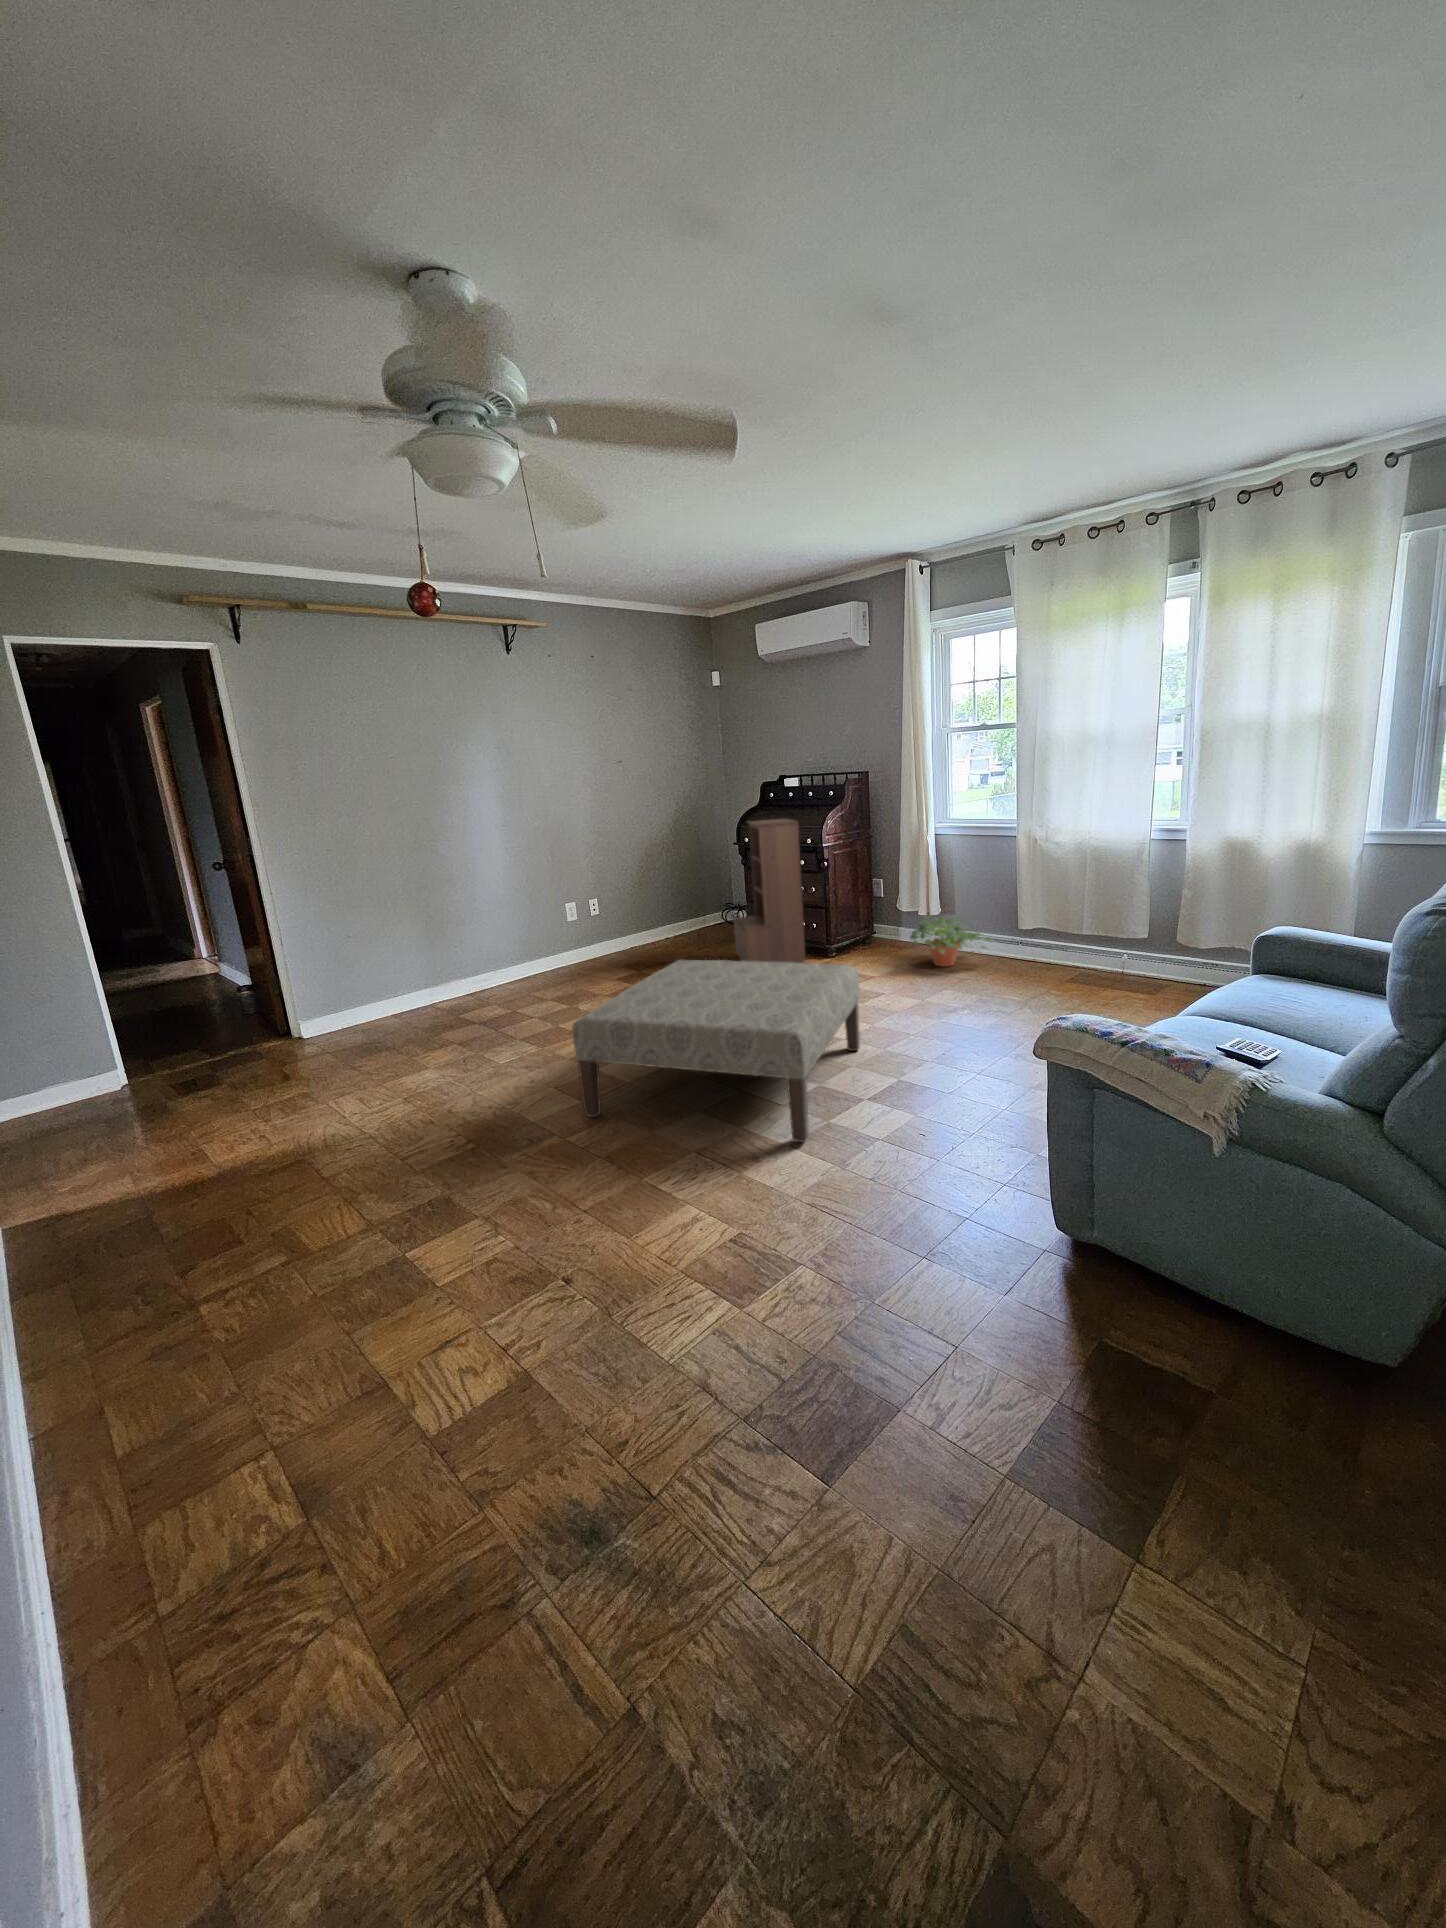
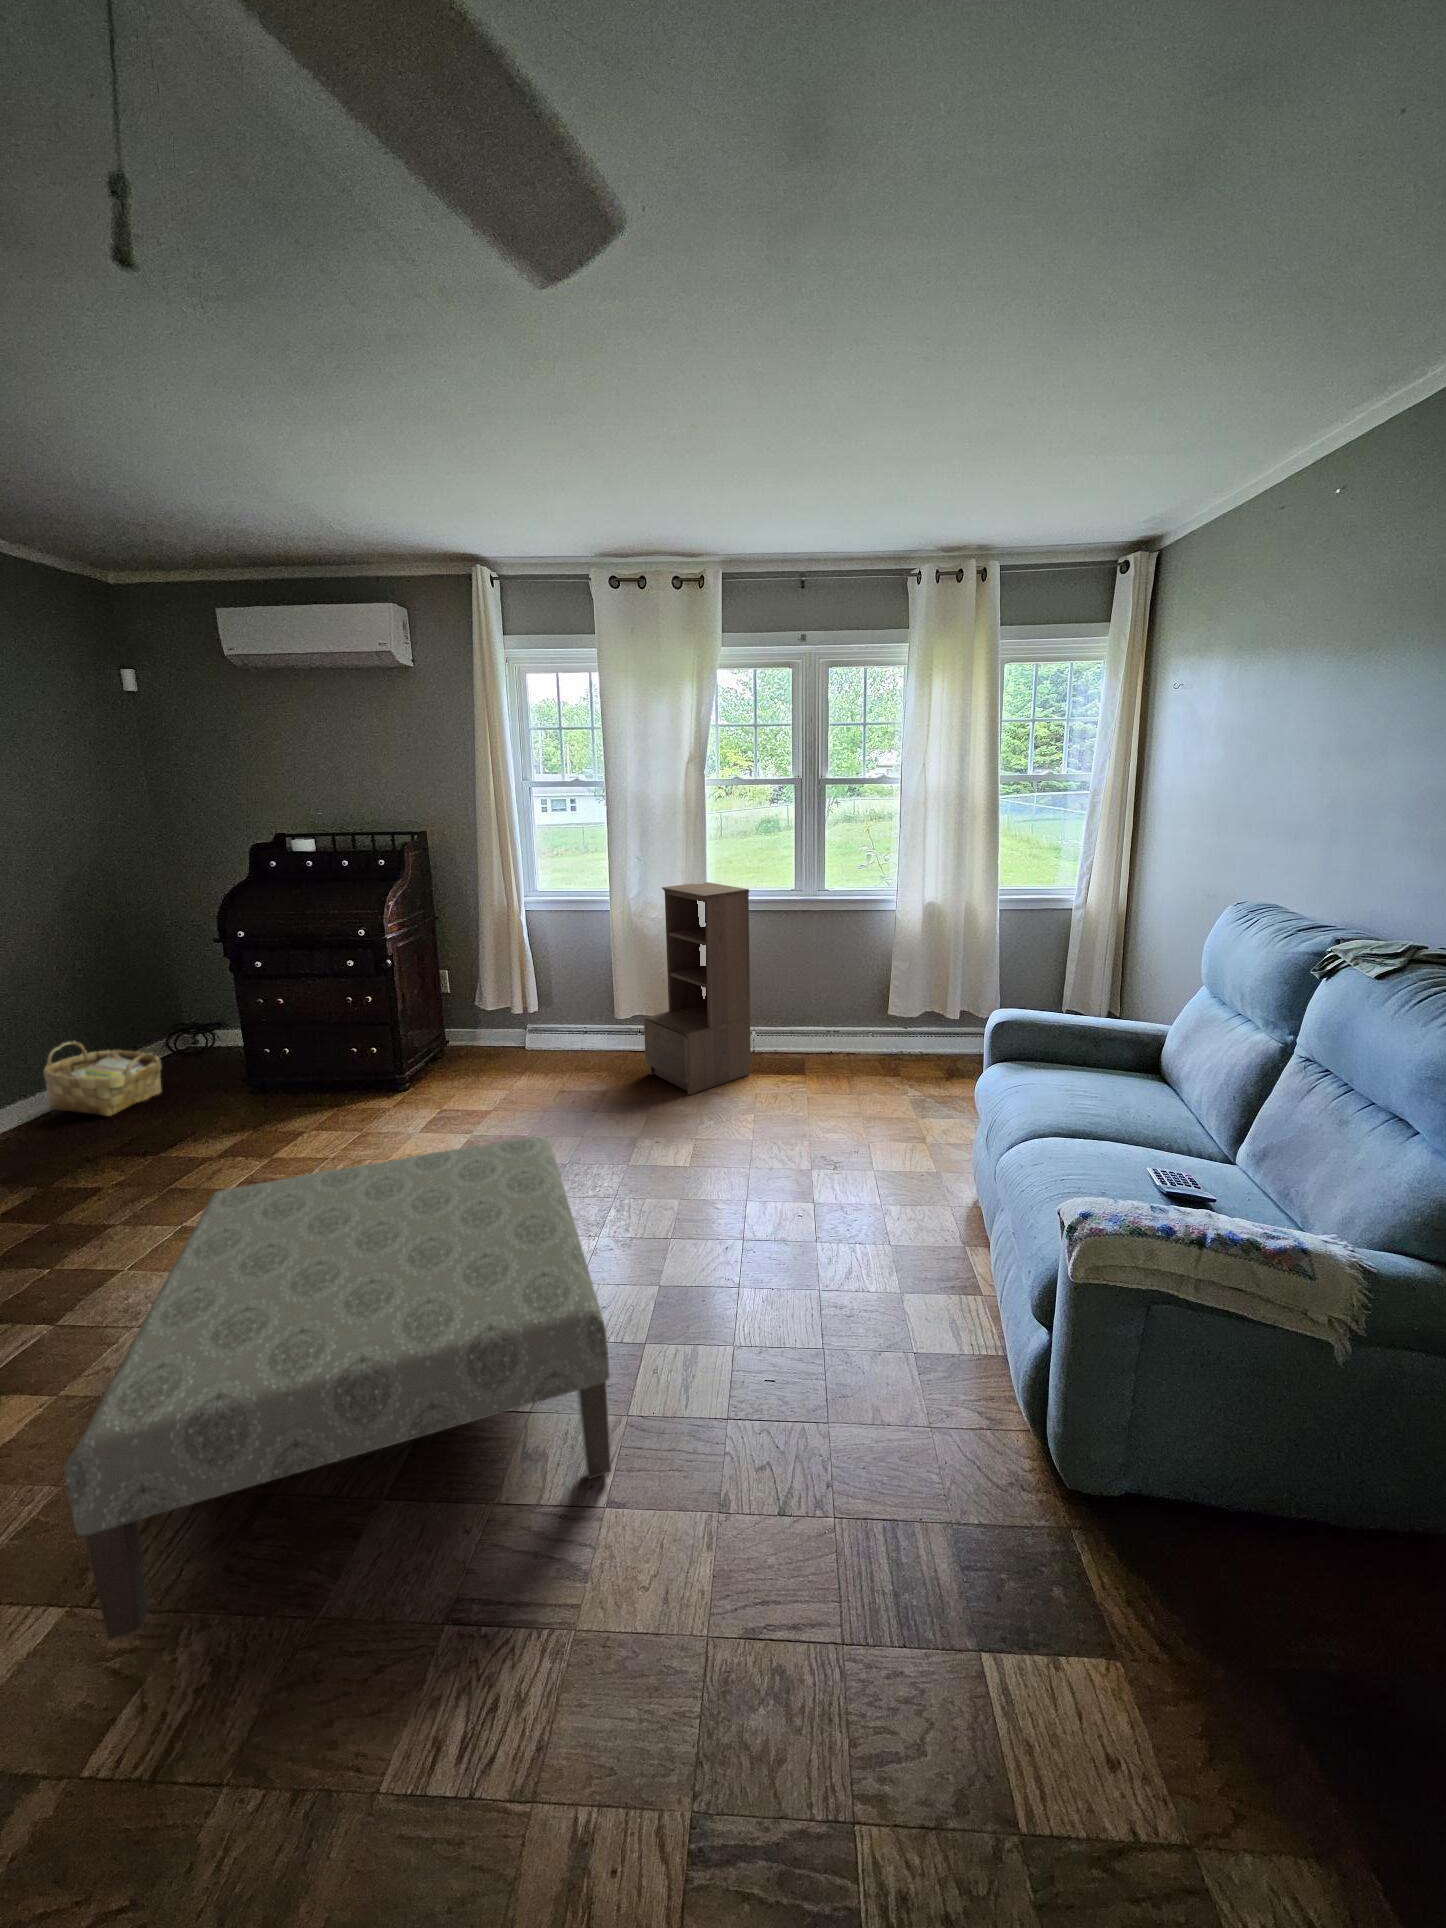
bookshelf: present [733,819,805,963] -> present [644,882,751,1095]
woven basket: none [657,902,709,946] -> present [43,1042,162,1116]
potted plant: present [910,915,992,967] -> none [518,1009,618,1078]

